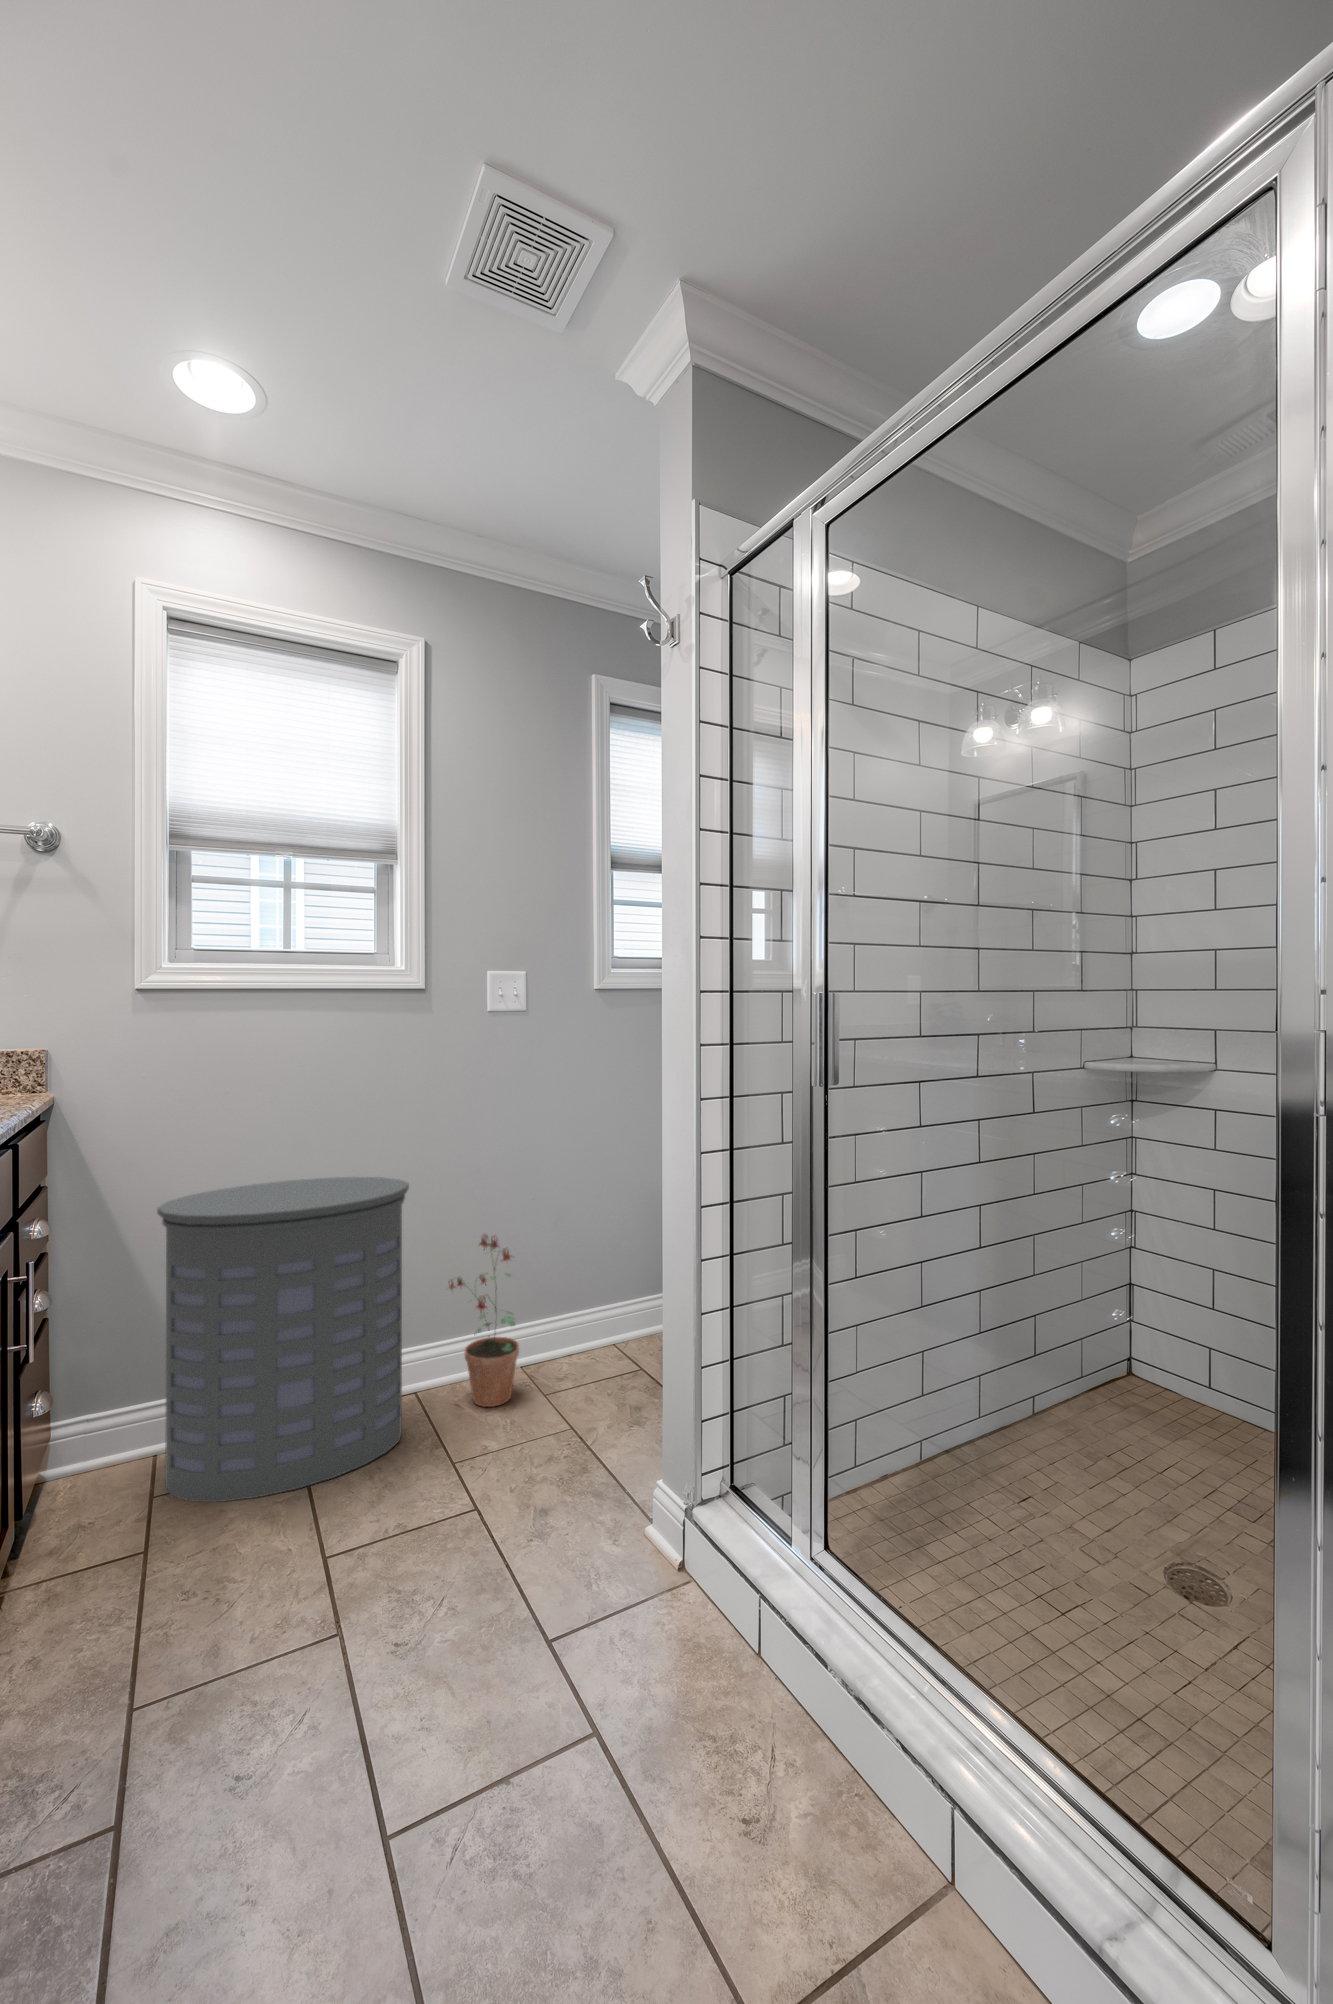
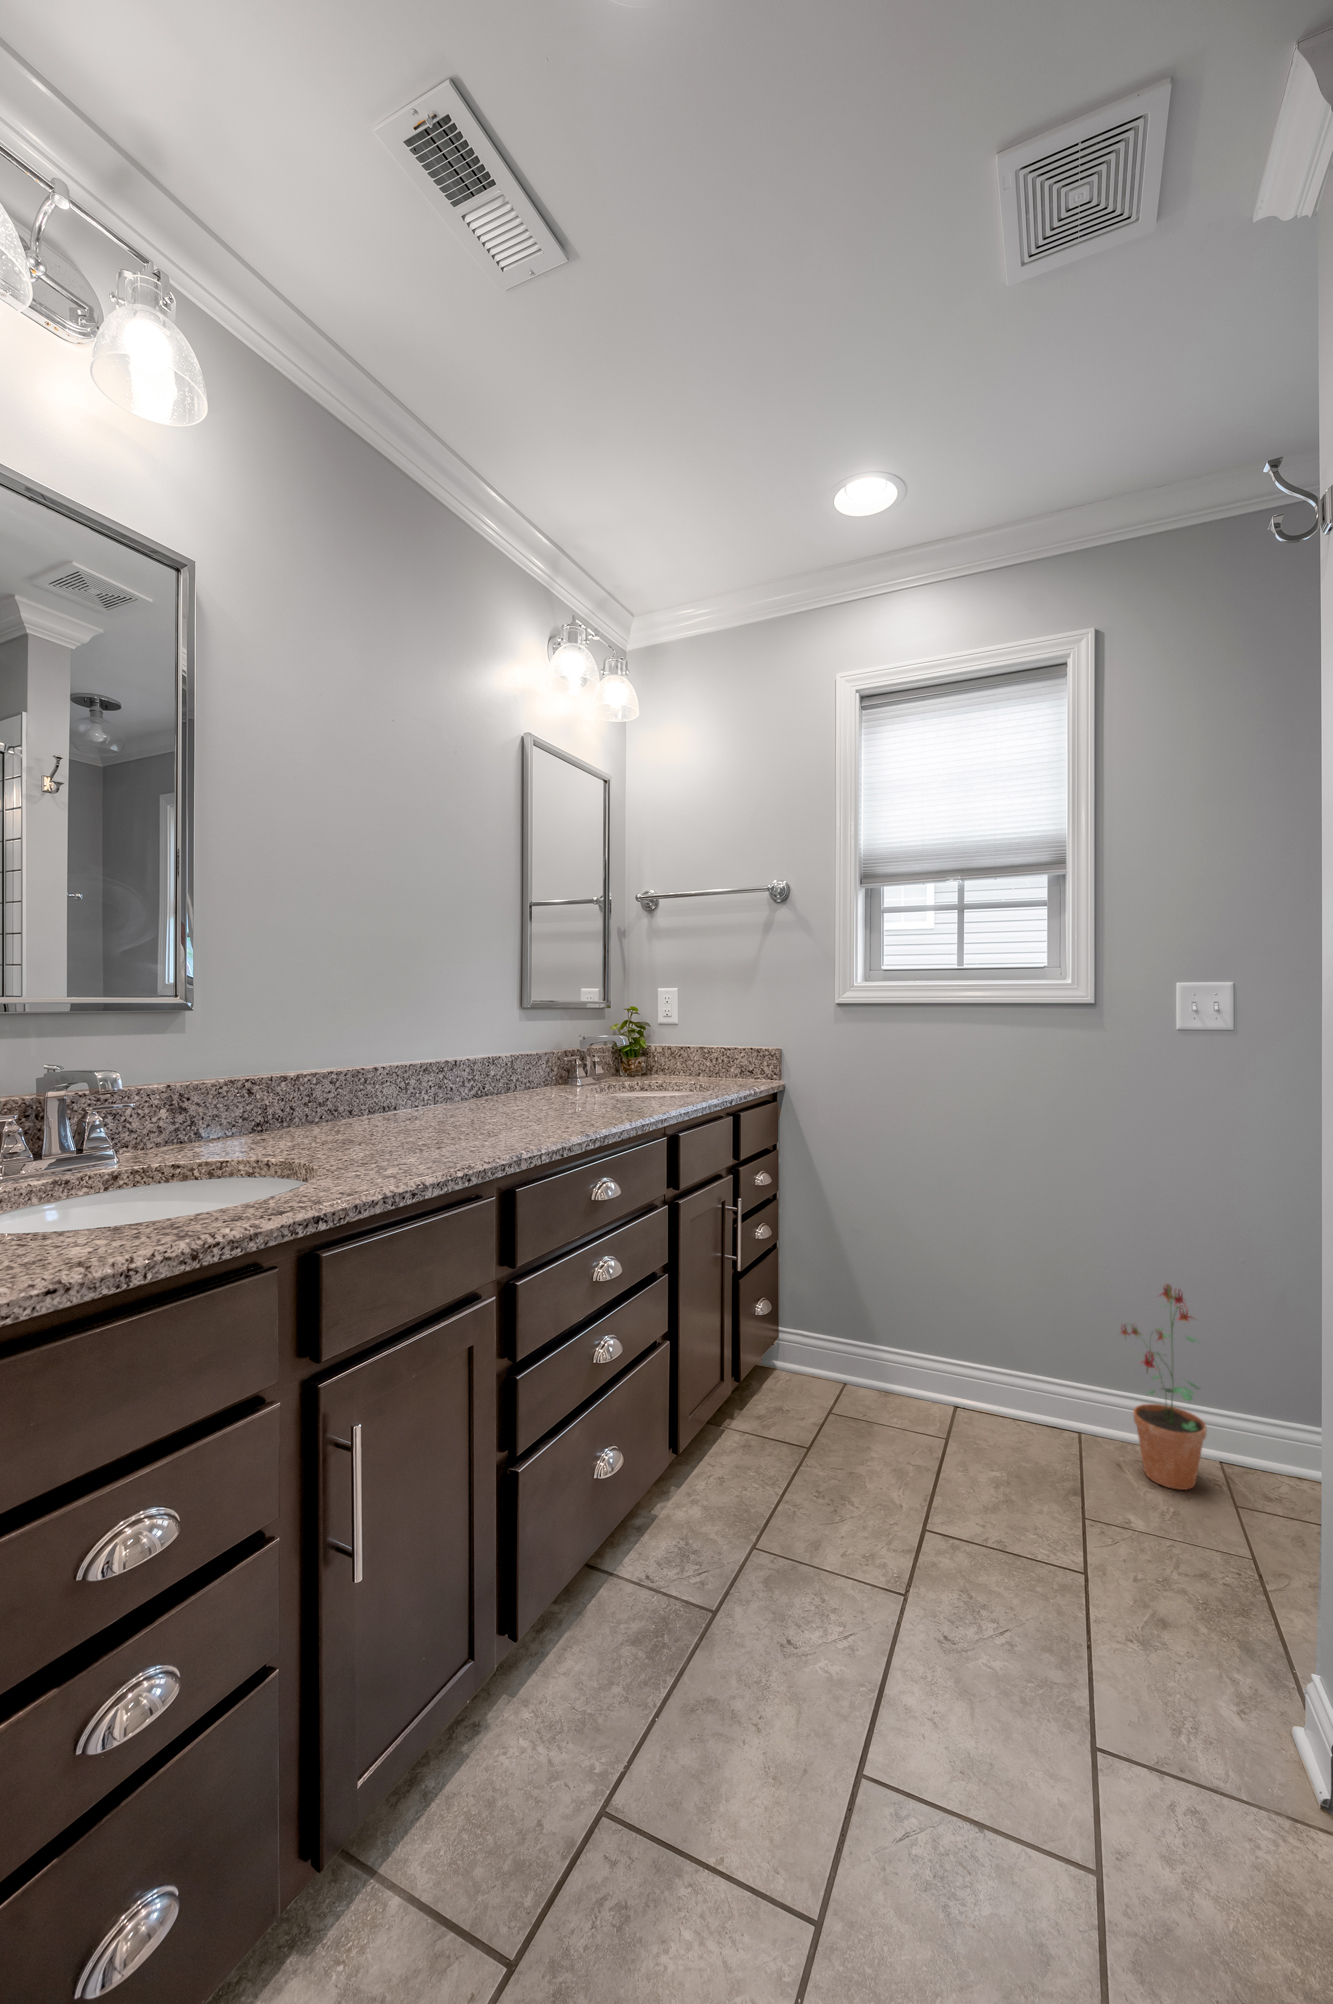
laundry hamper: present [157,1177,409,1502] -> none [837,1177,1057,1474]

